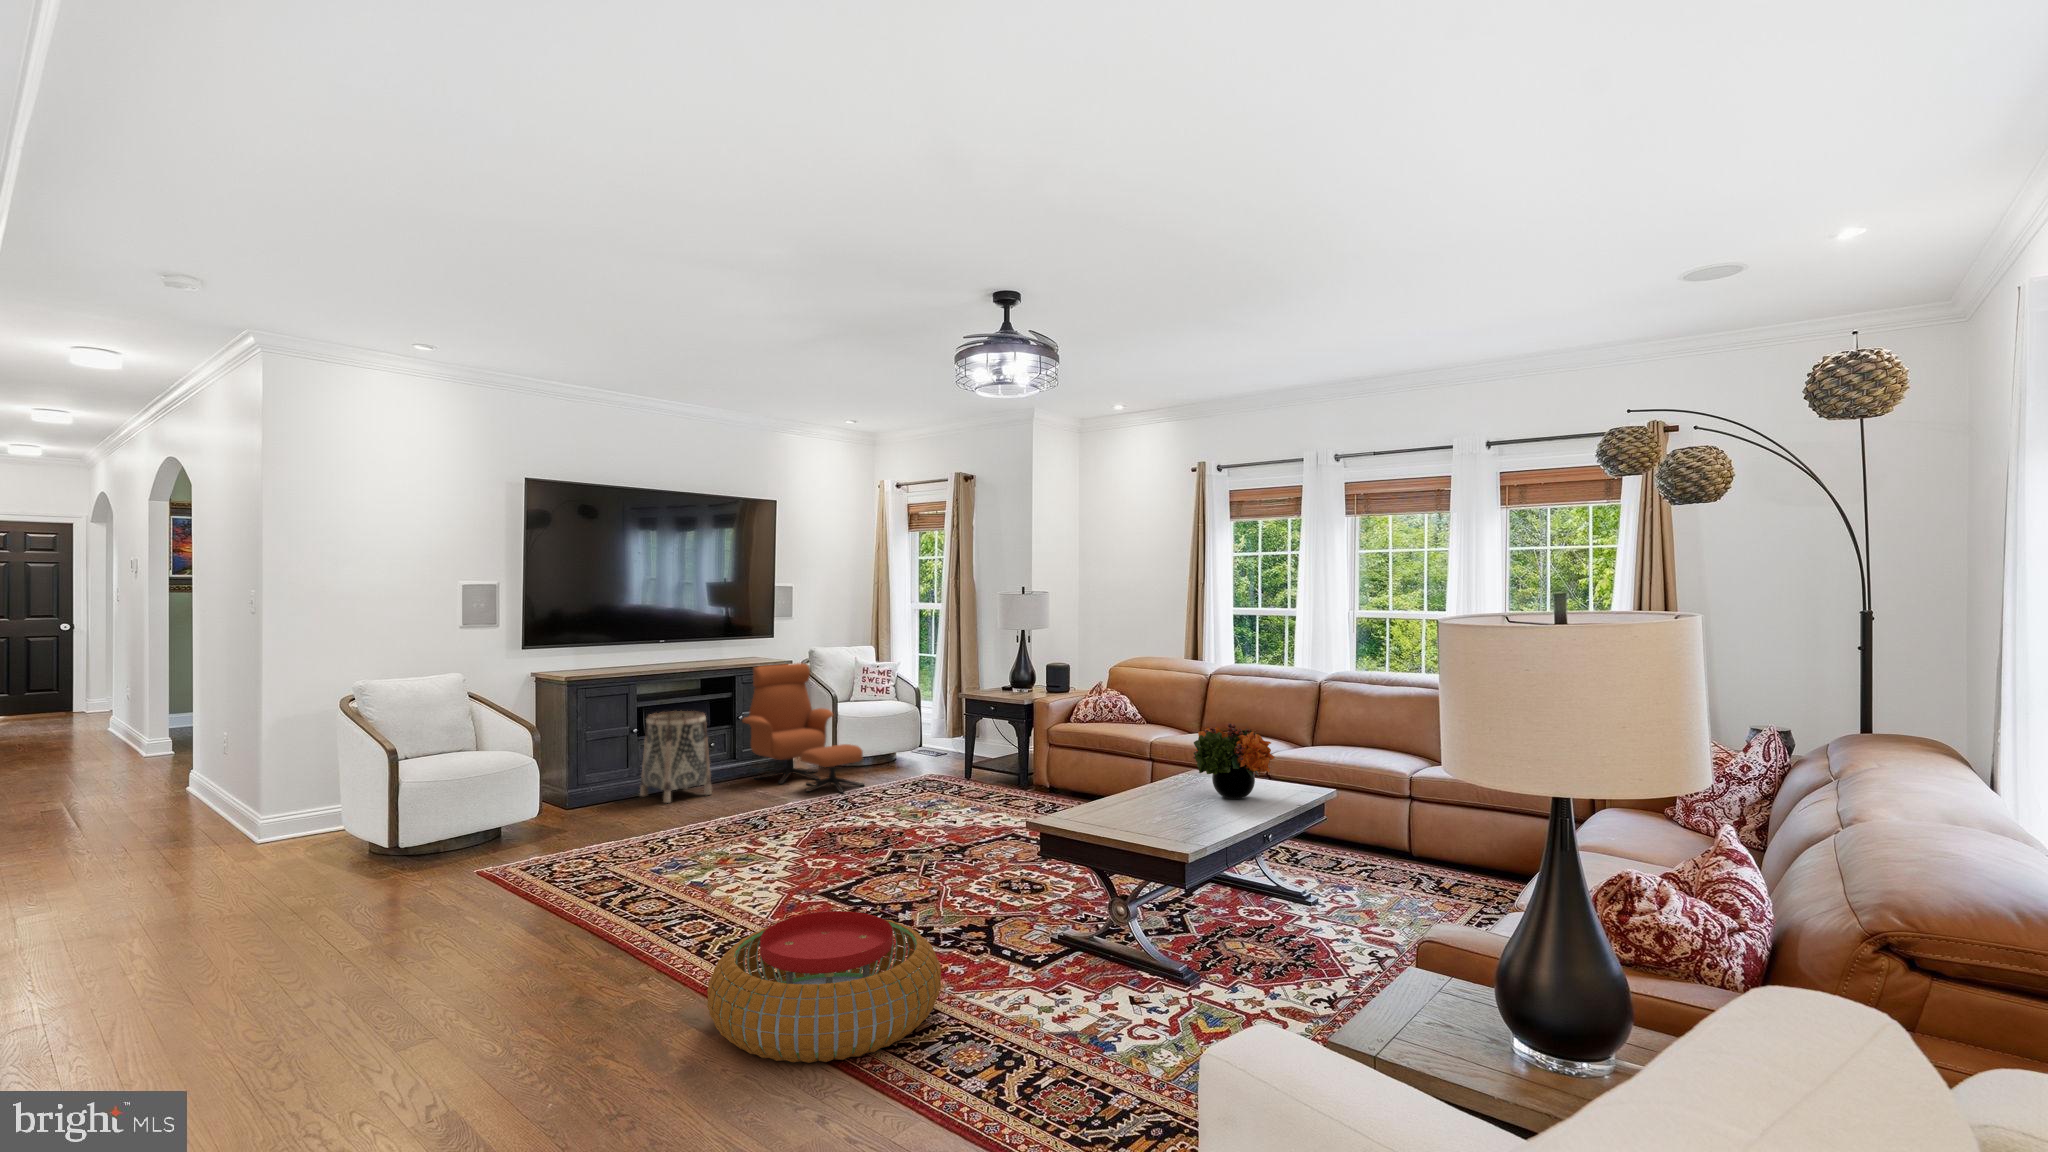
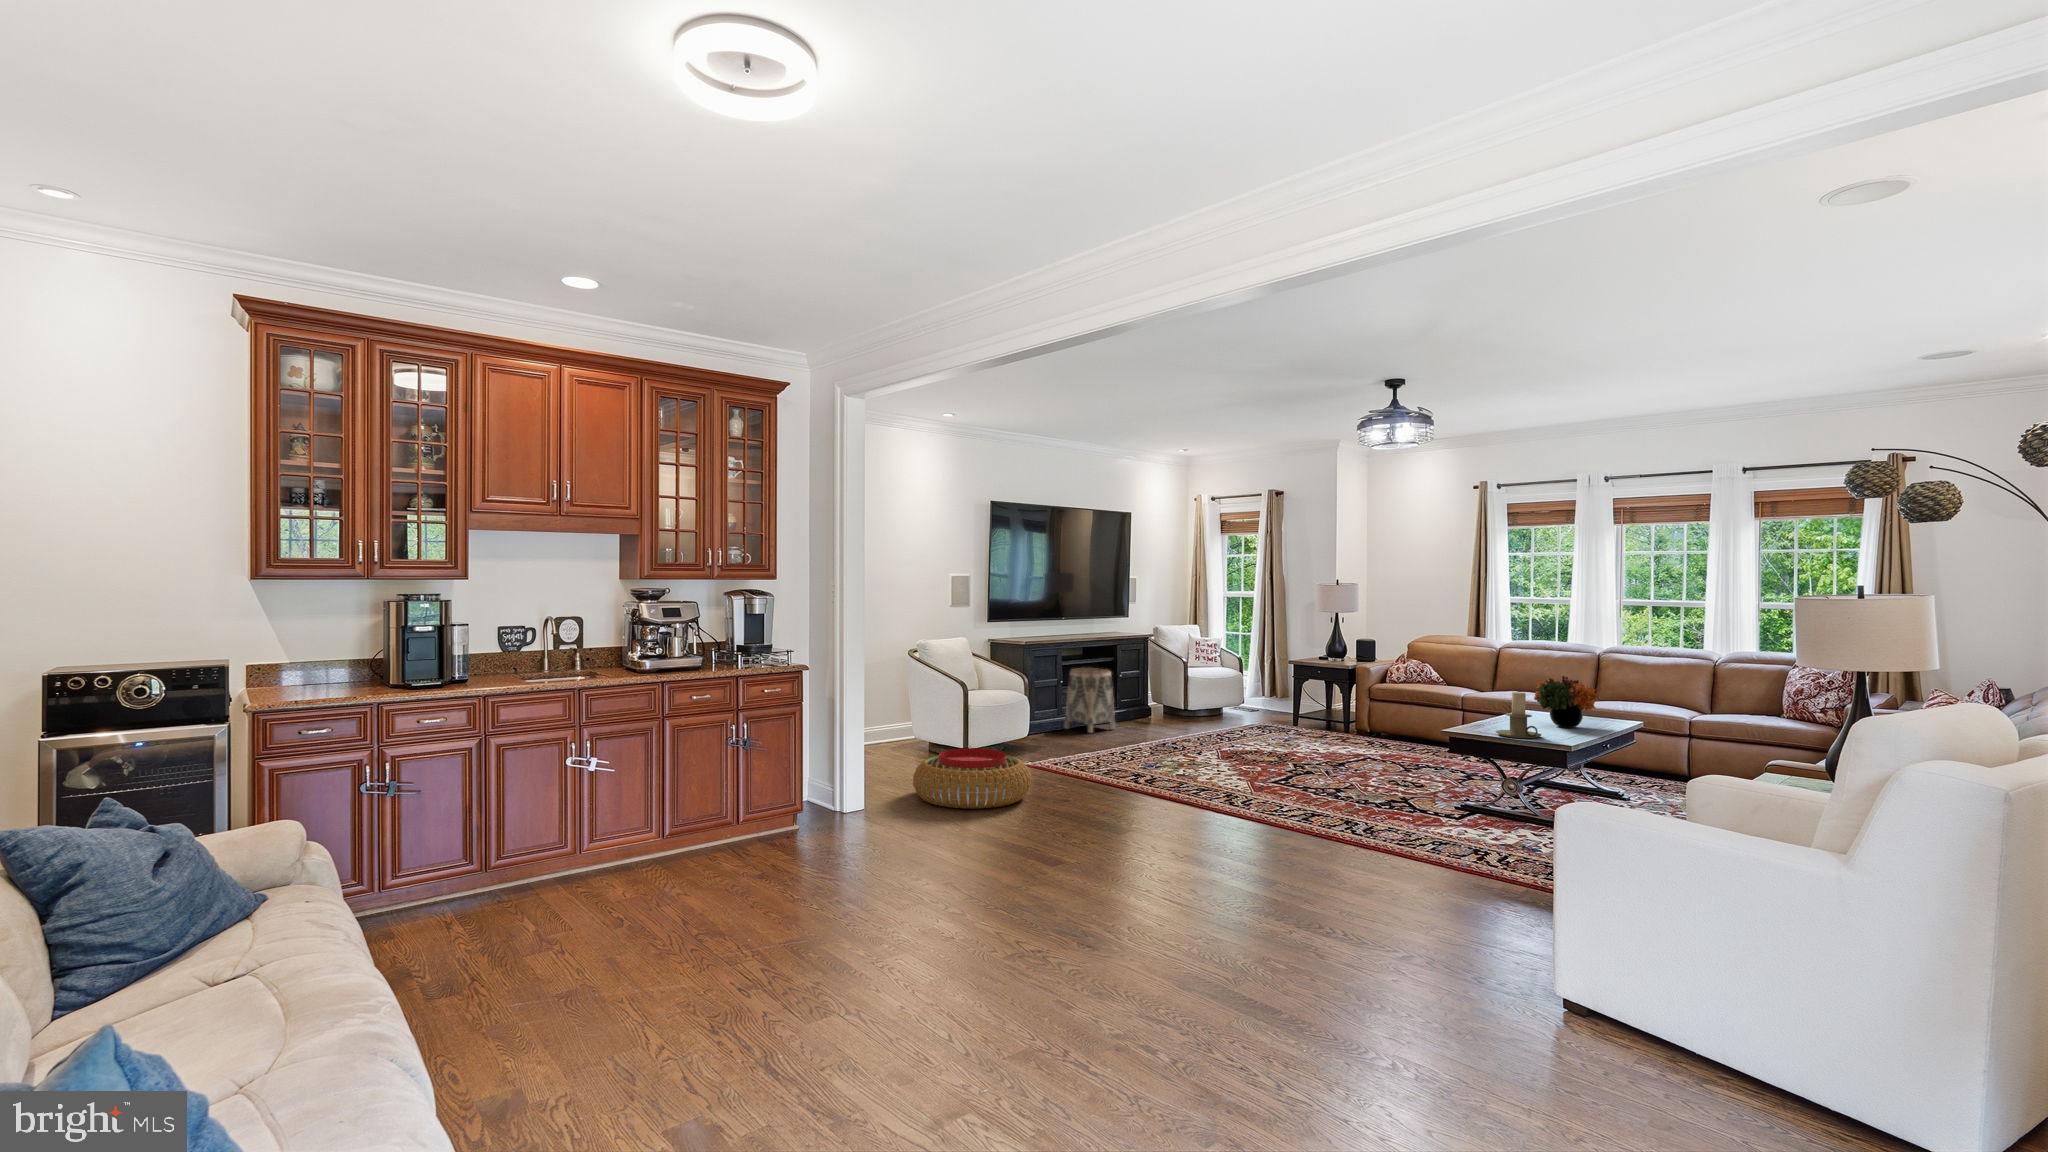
lounge chair: present [742,663,864,793] -> none [1125,636,1222,732]
candle holder: none [1113,755,1177,828] -> present [1495,692,1541,739]
pouf: present [707,911,941,1063] -> present [913,748,1031,809]

